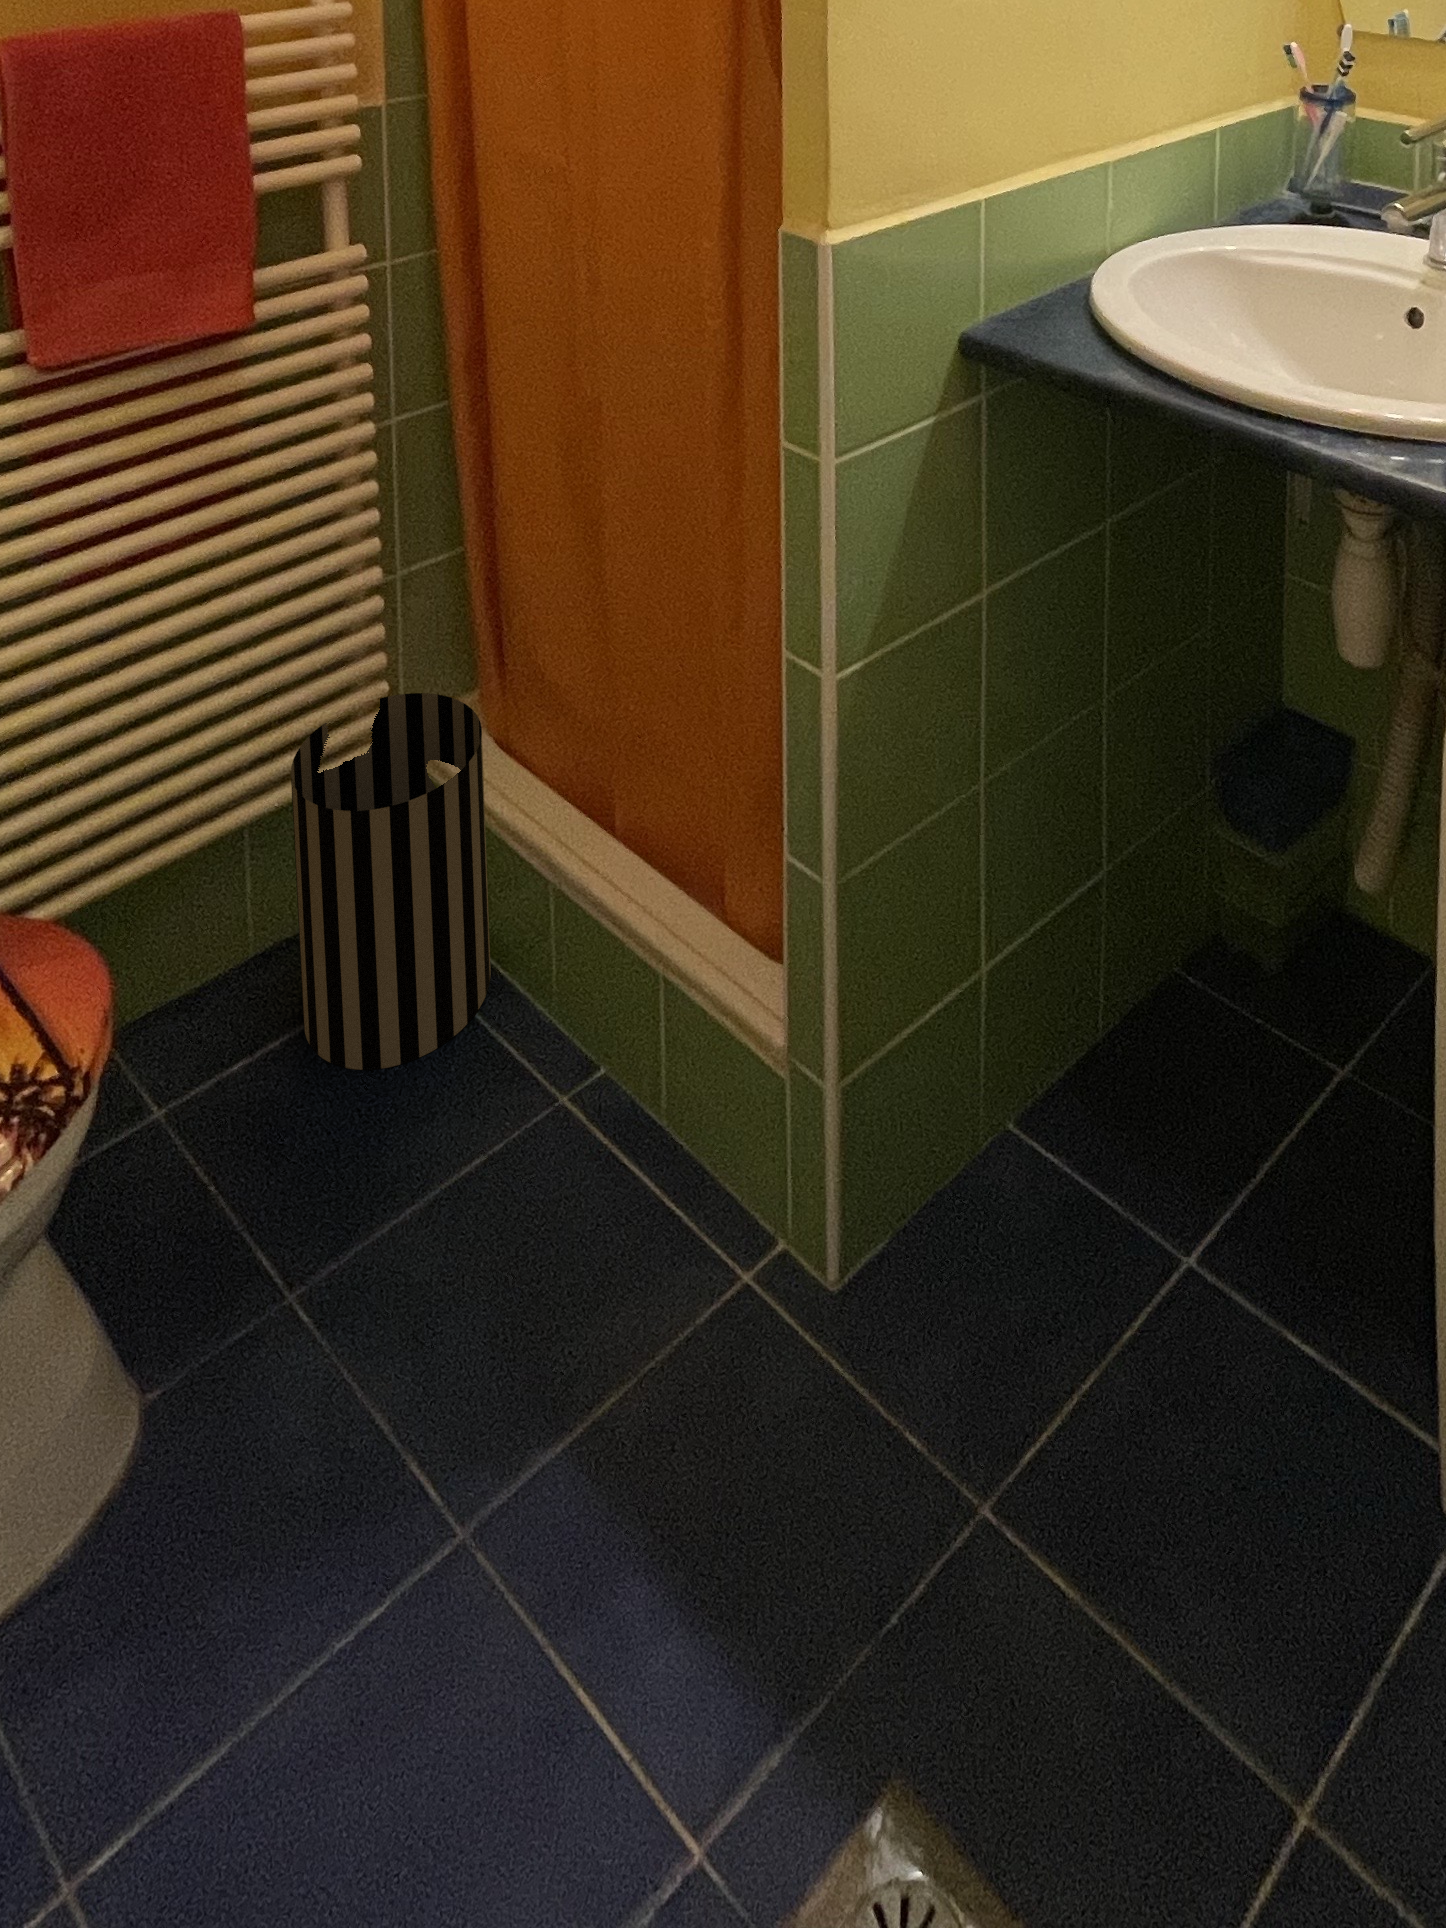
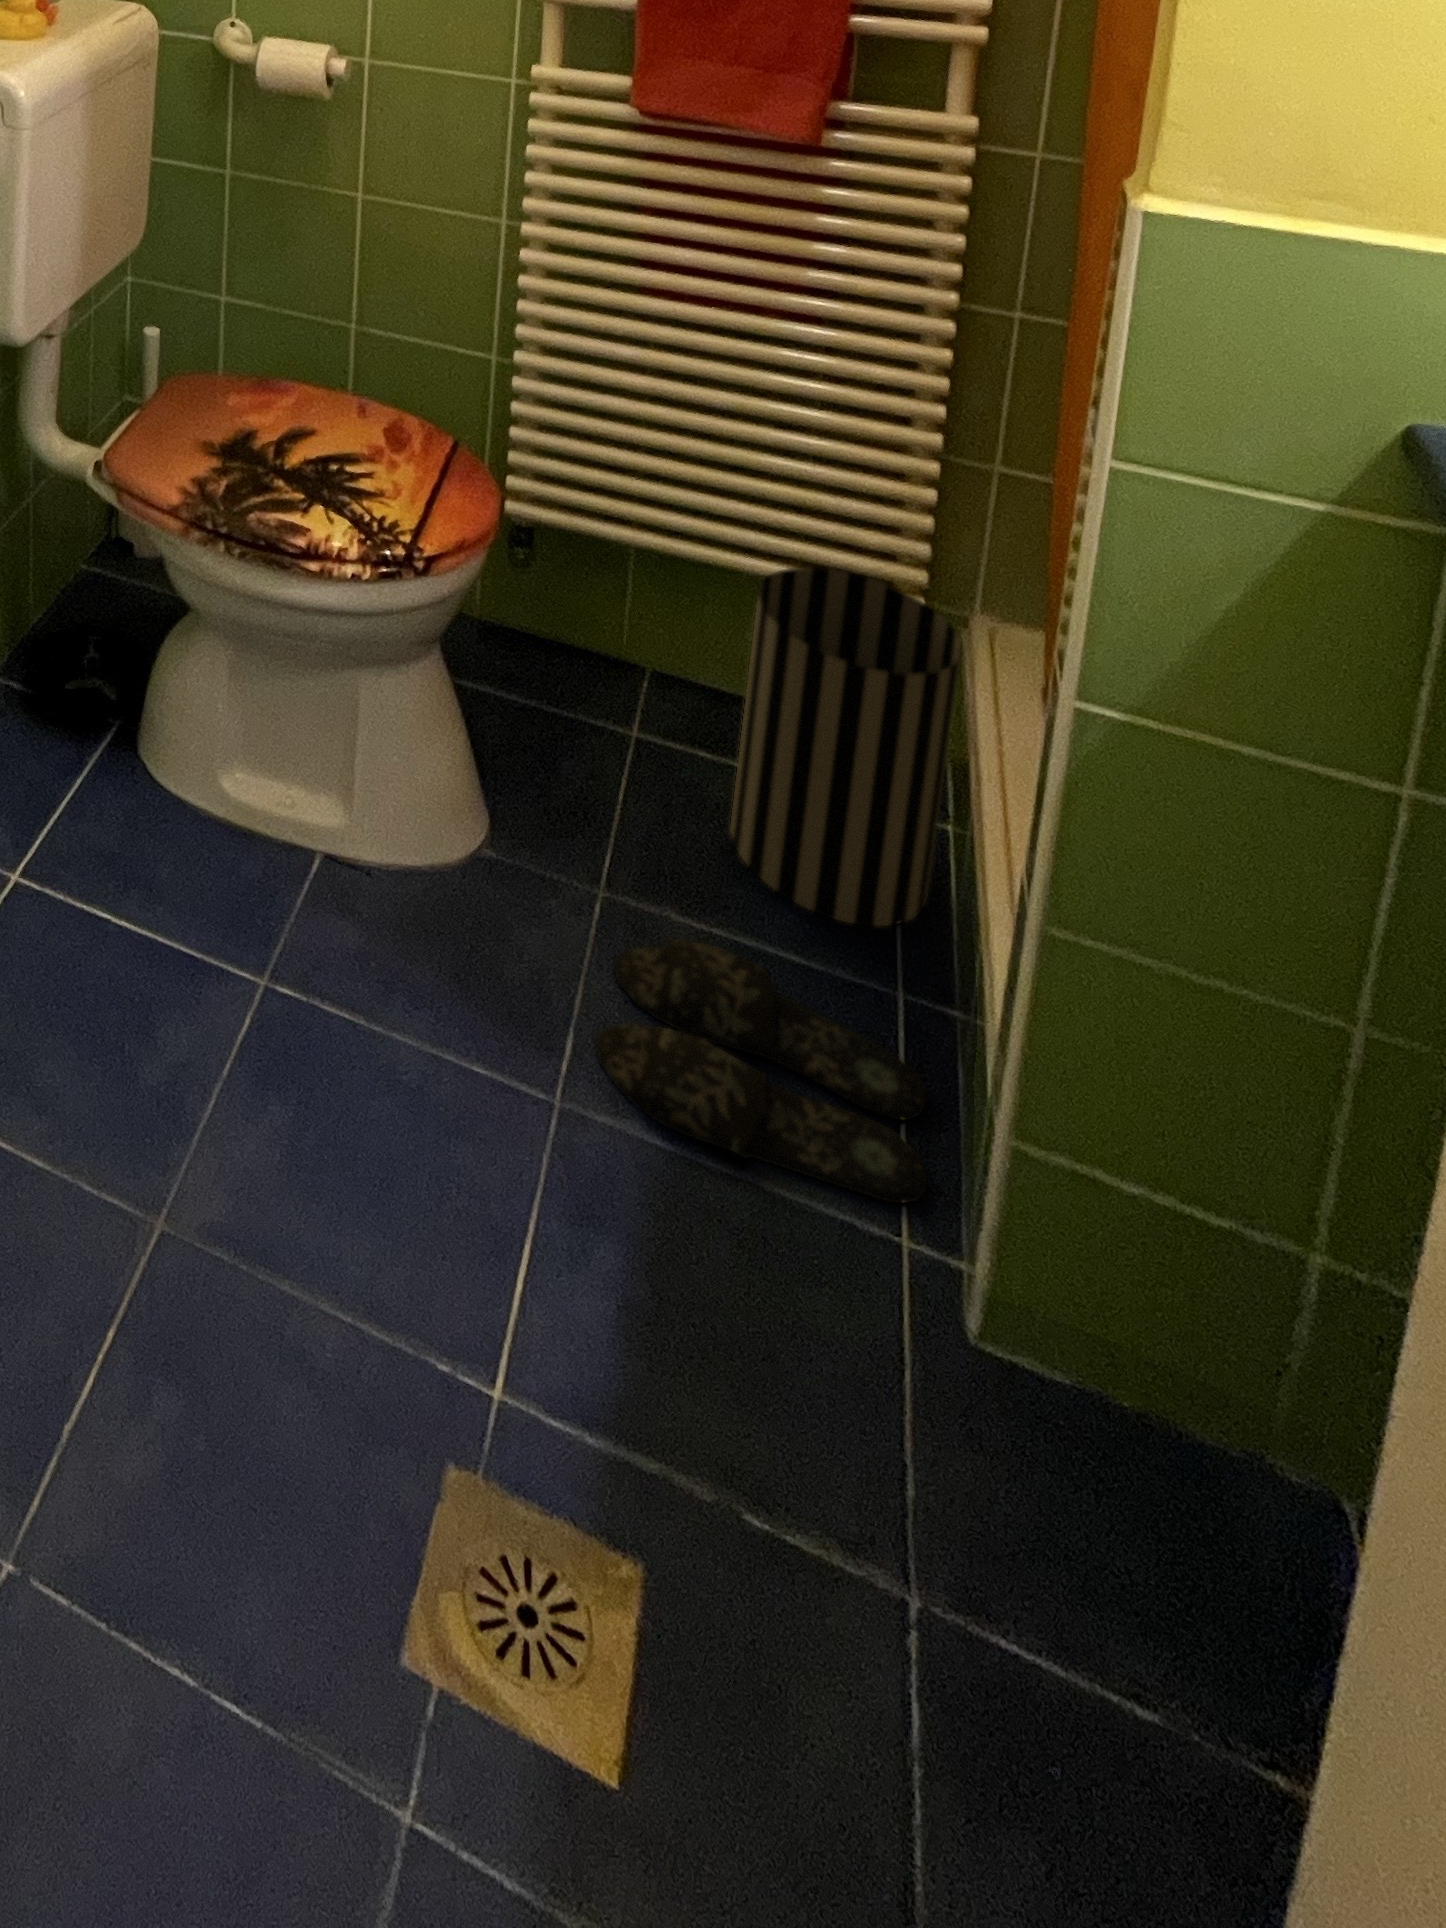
slippers: none [370,1083,699,1389] -> present [596,939,927,1203]

